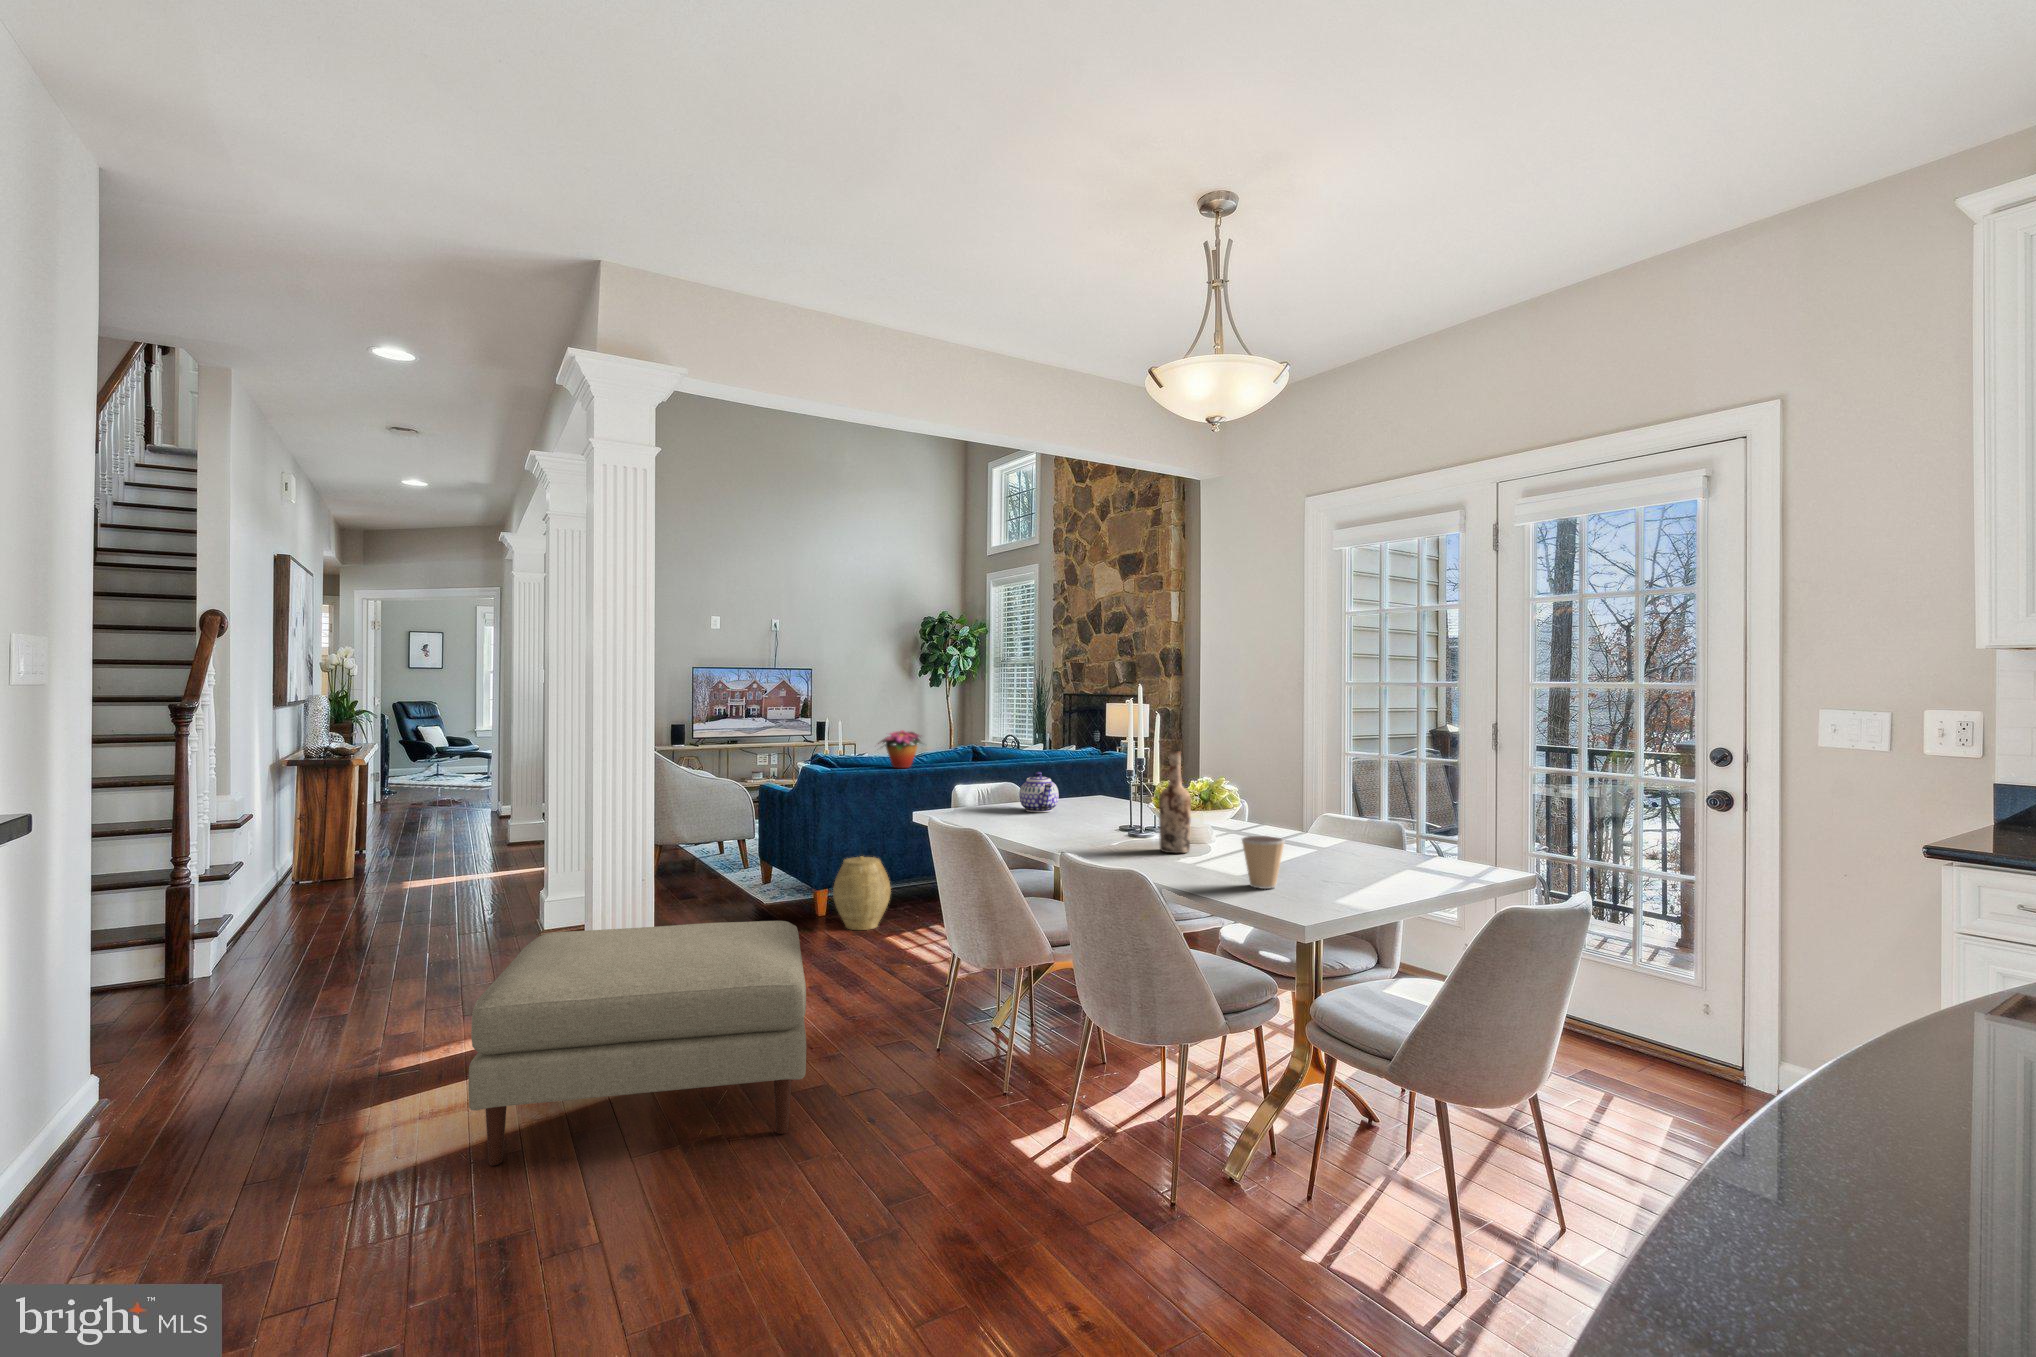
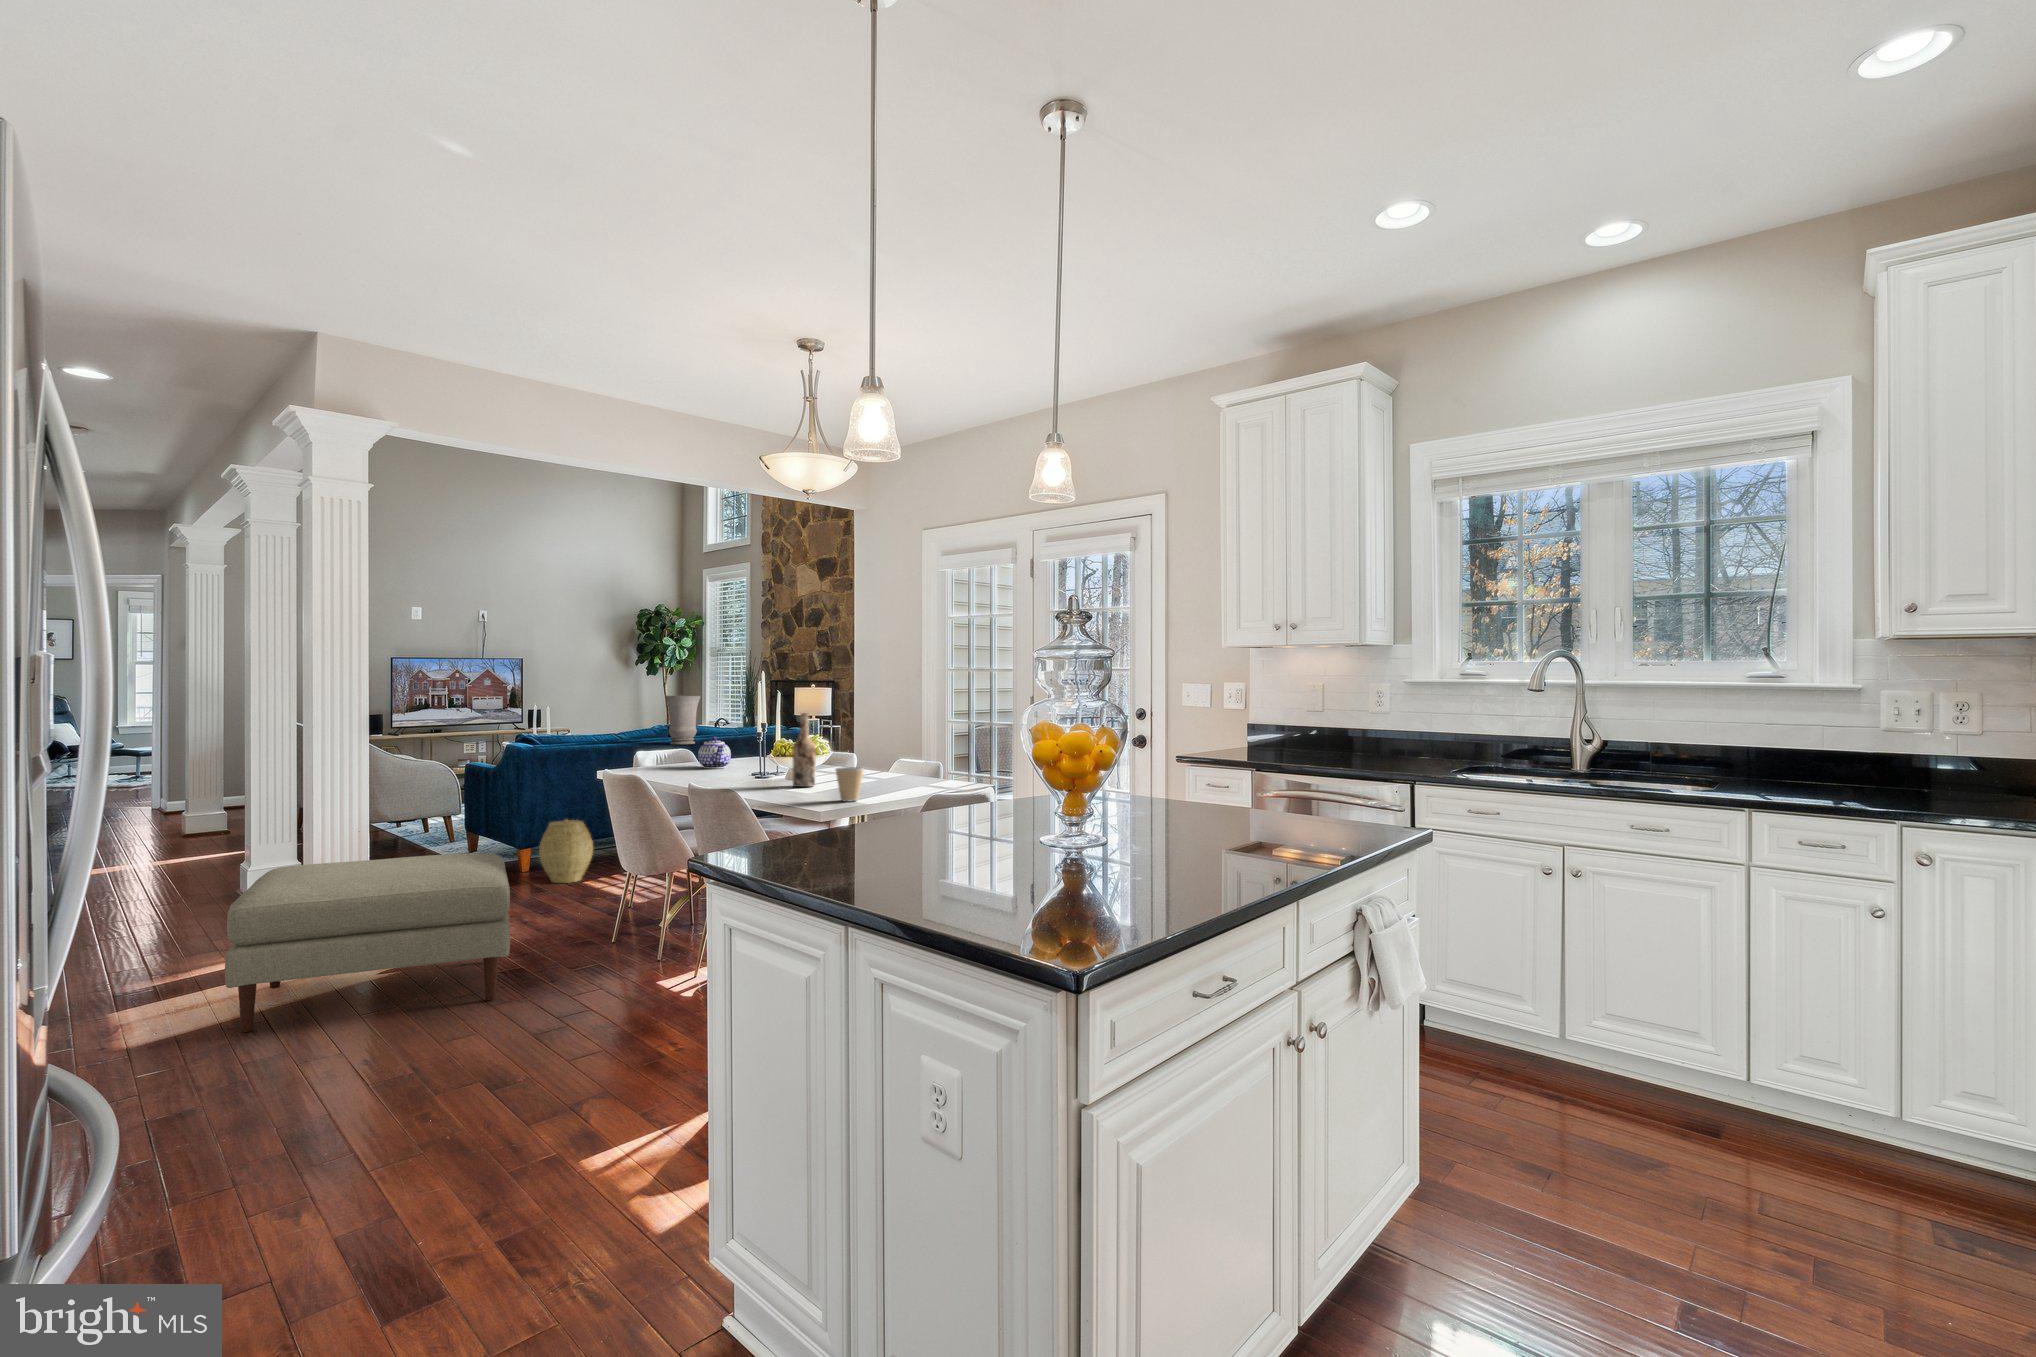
vase: none [965,714,1005,771] -> present [665,695,701,745]
flower arrangement: present [878,730,921,768] -> none [577,710,632,744]

